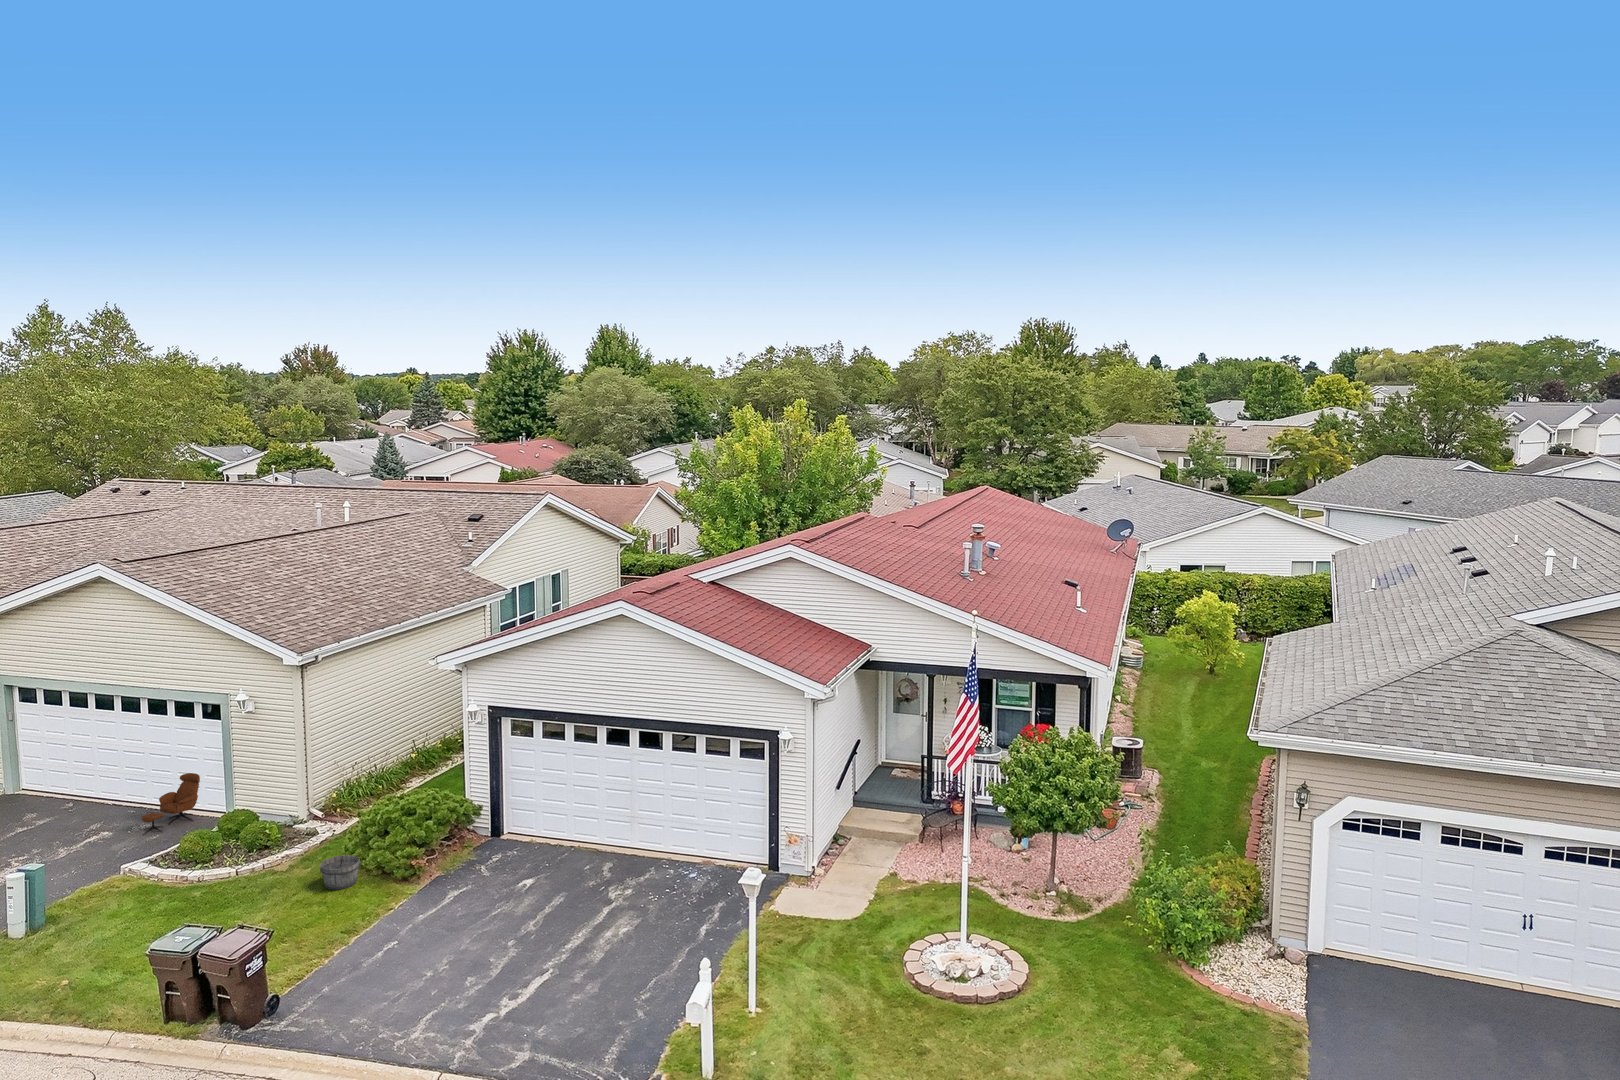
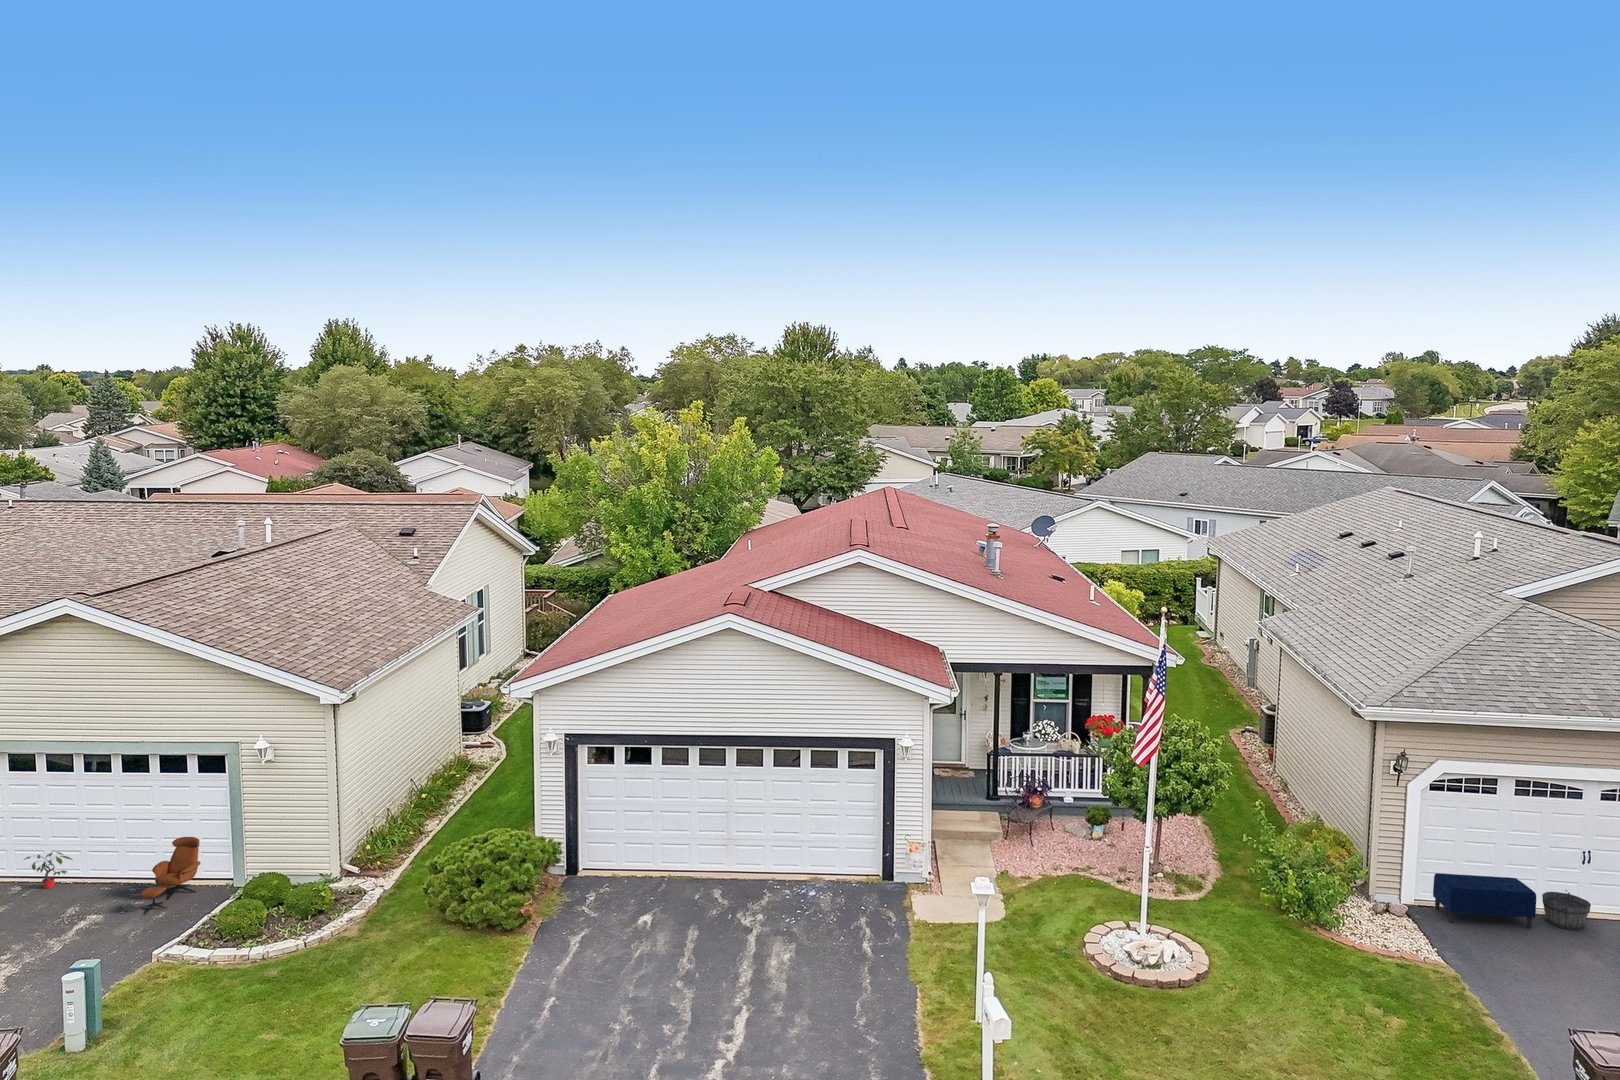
potted plant: none [73,777,112,807] -> present [24,852,72,889]
wooden bucket: present [320,855,360,890] -> present [1542,890,1591,930]
bench: none [1342,923,1451,997] -> present [1433,873,1536,928]

